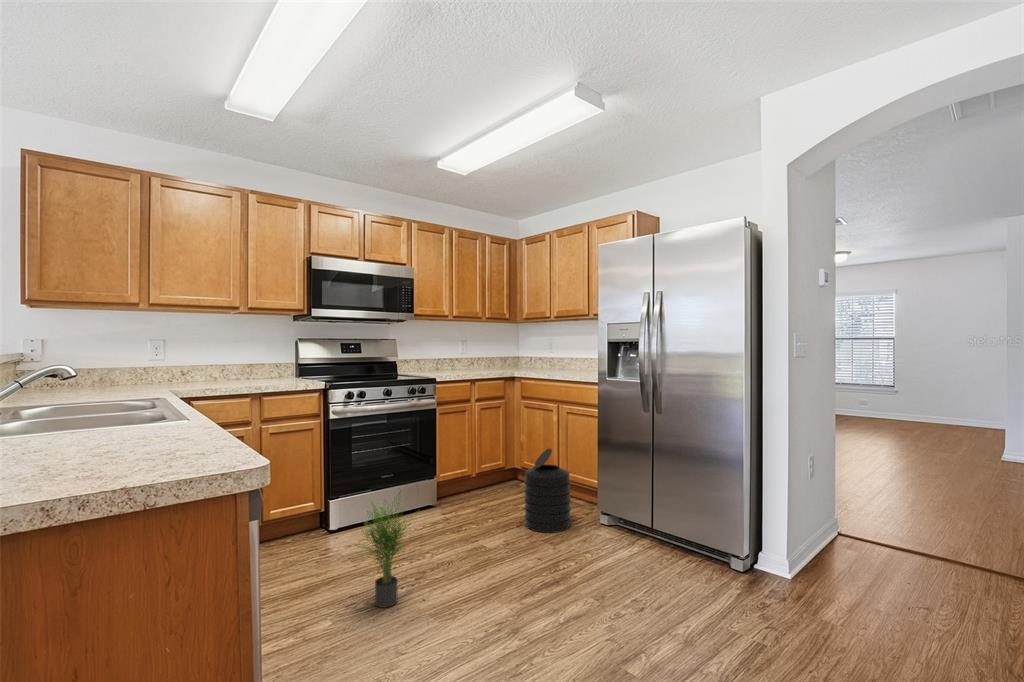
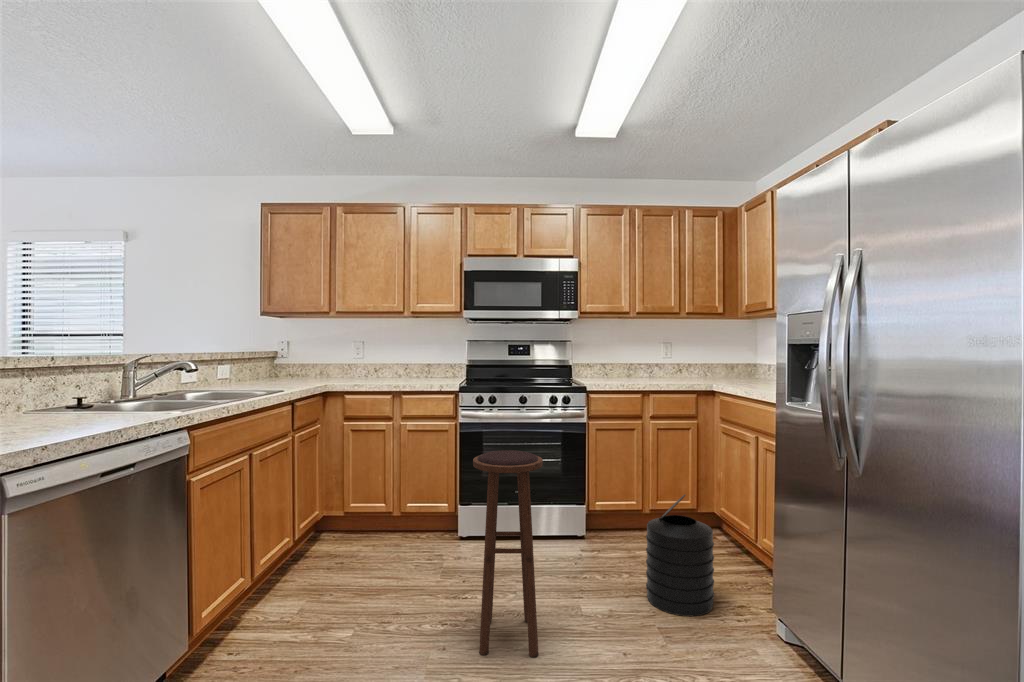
stool: none [444,428,511,594] -> present [473,450,543,657]
potted plant: present [357,491,411,608] -> none [352,506,439,632]

